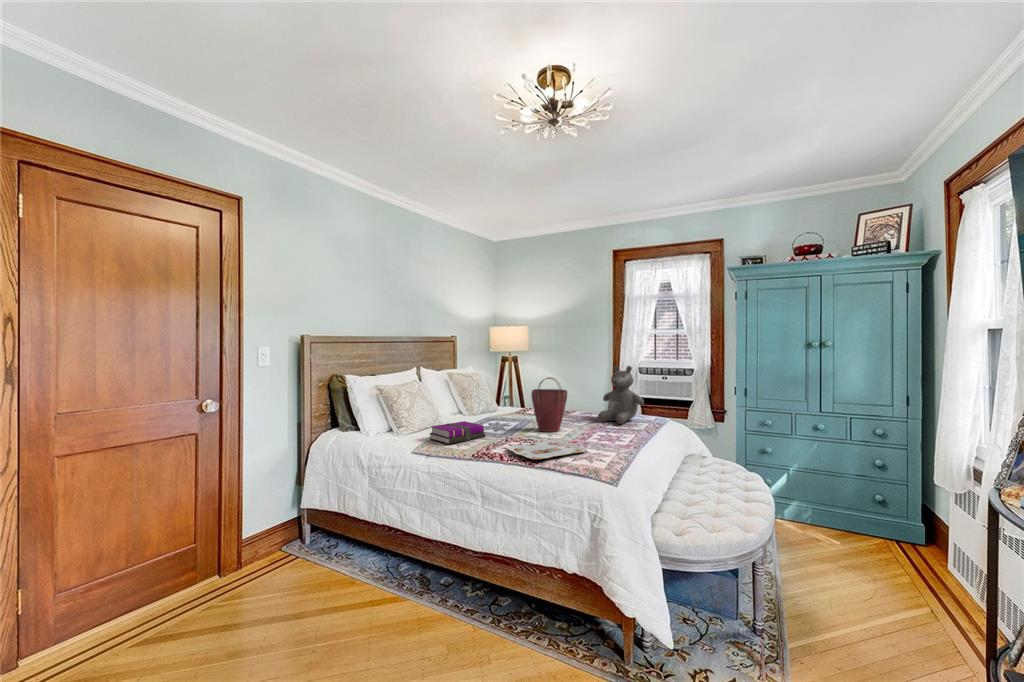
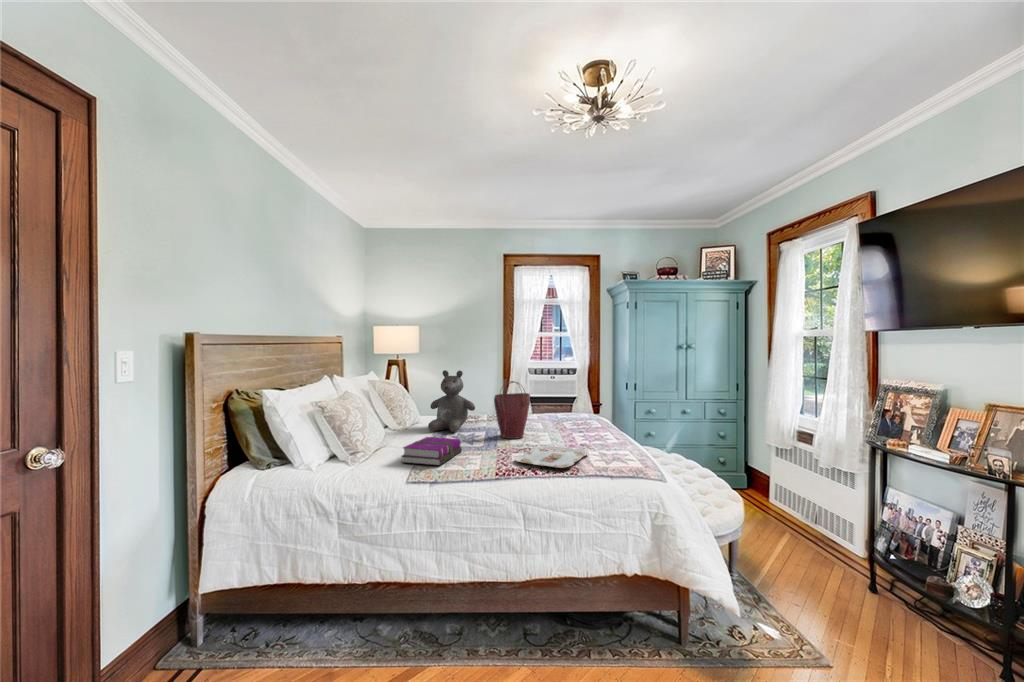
teddy bear: present [598,365,644,424] -> present [428,370,475,432]

